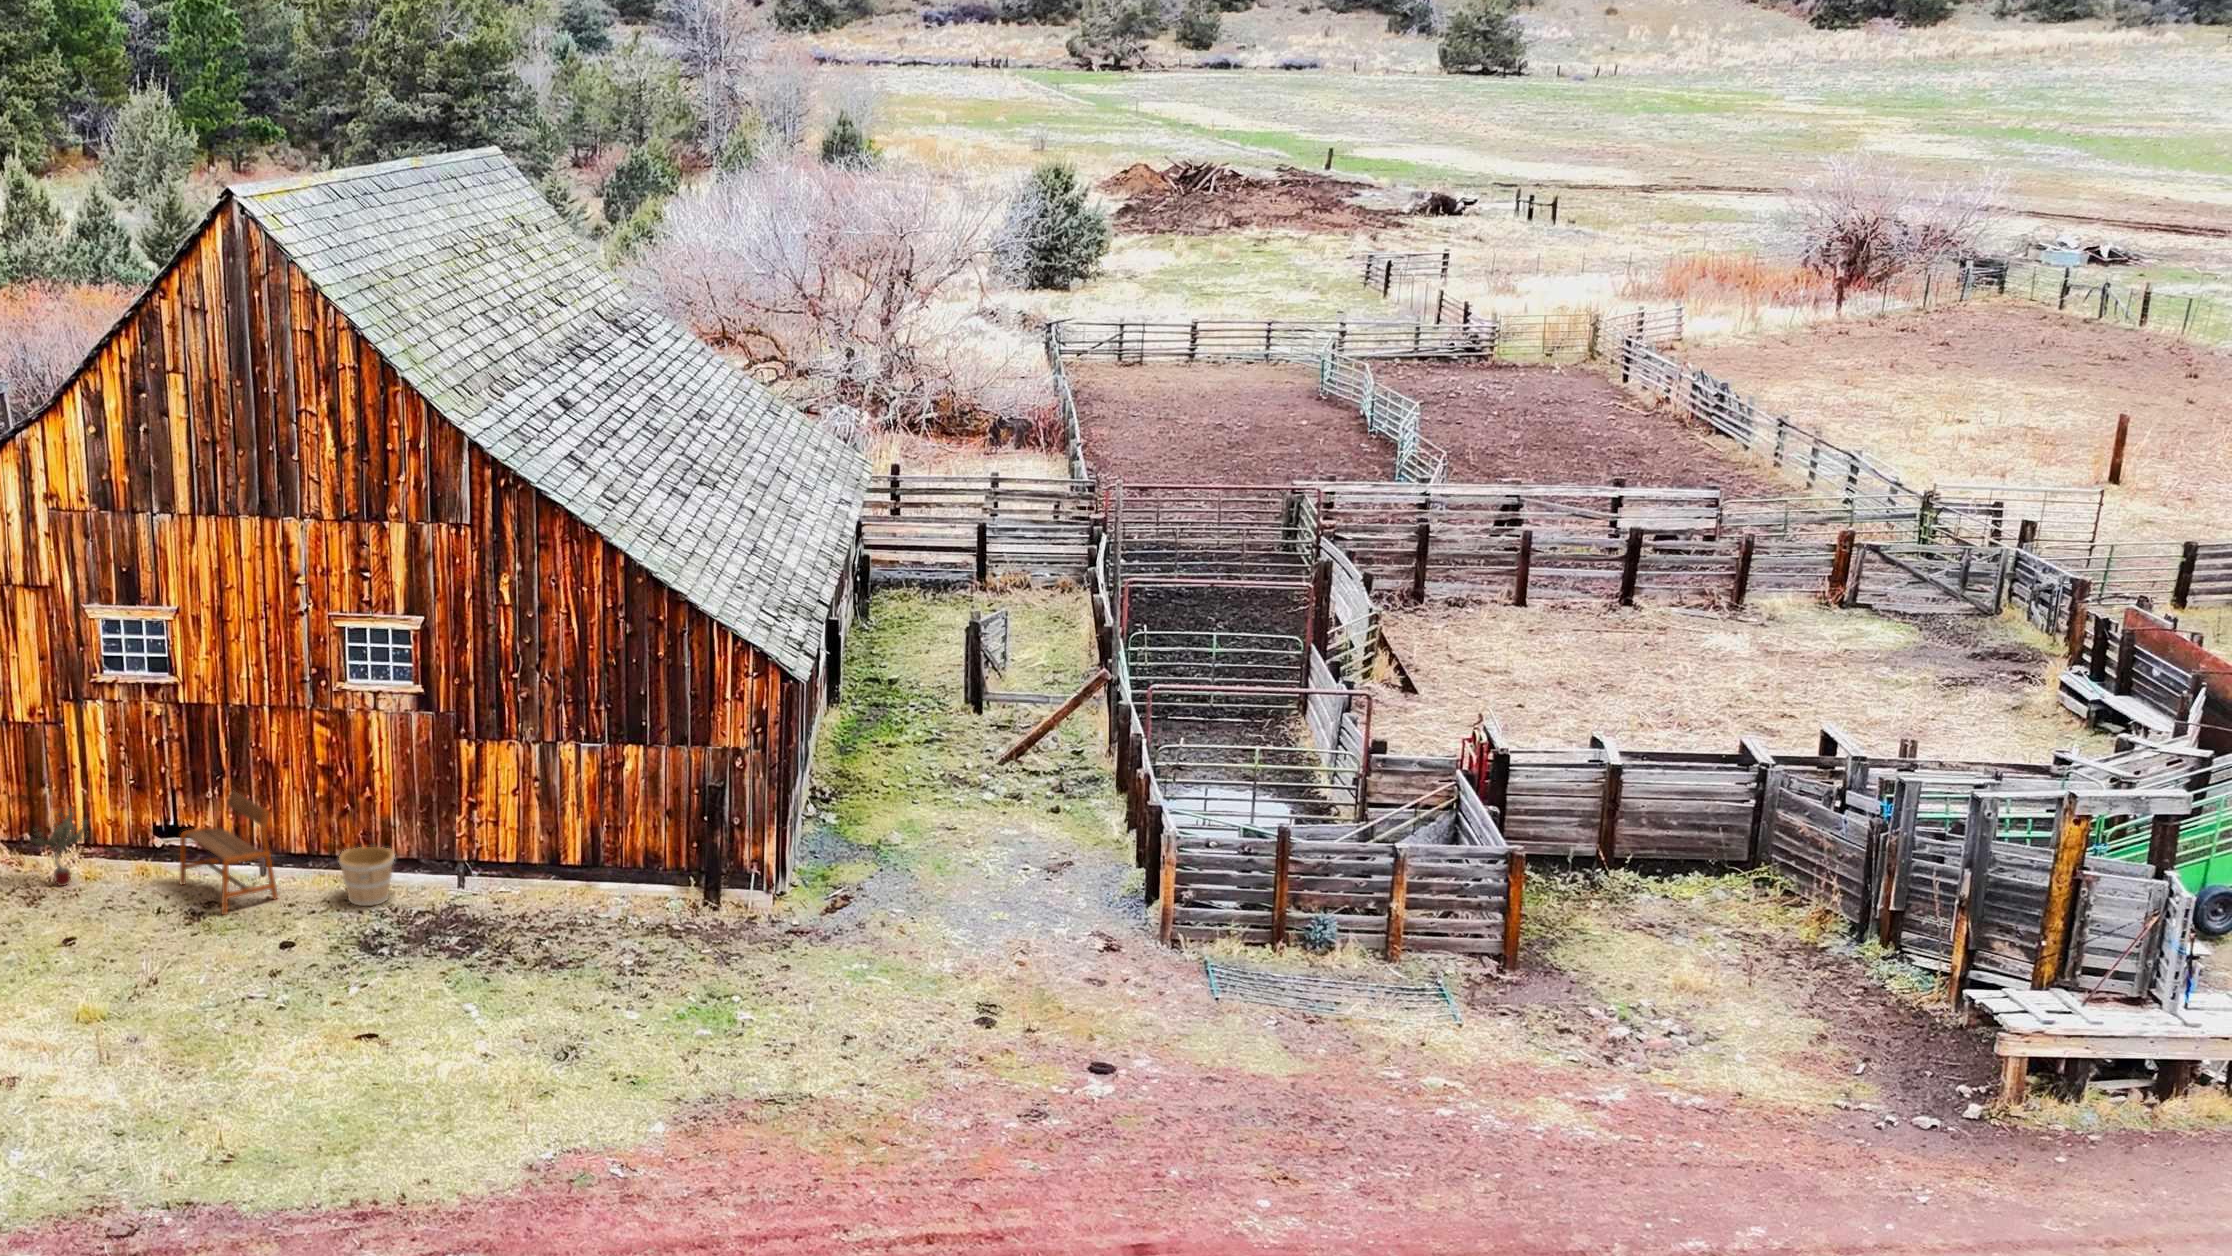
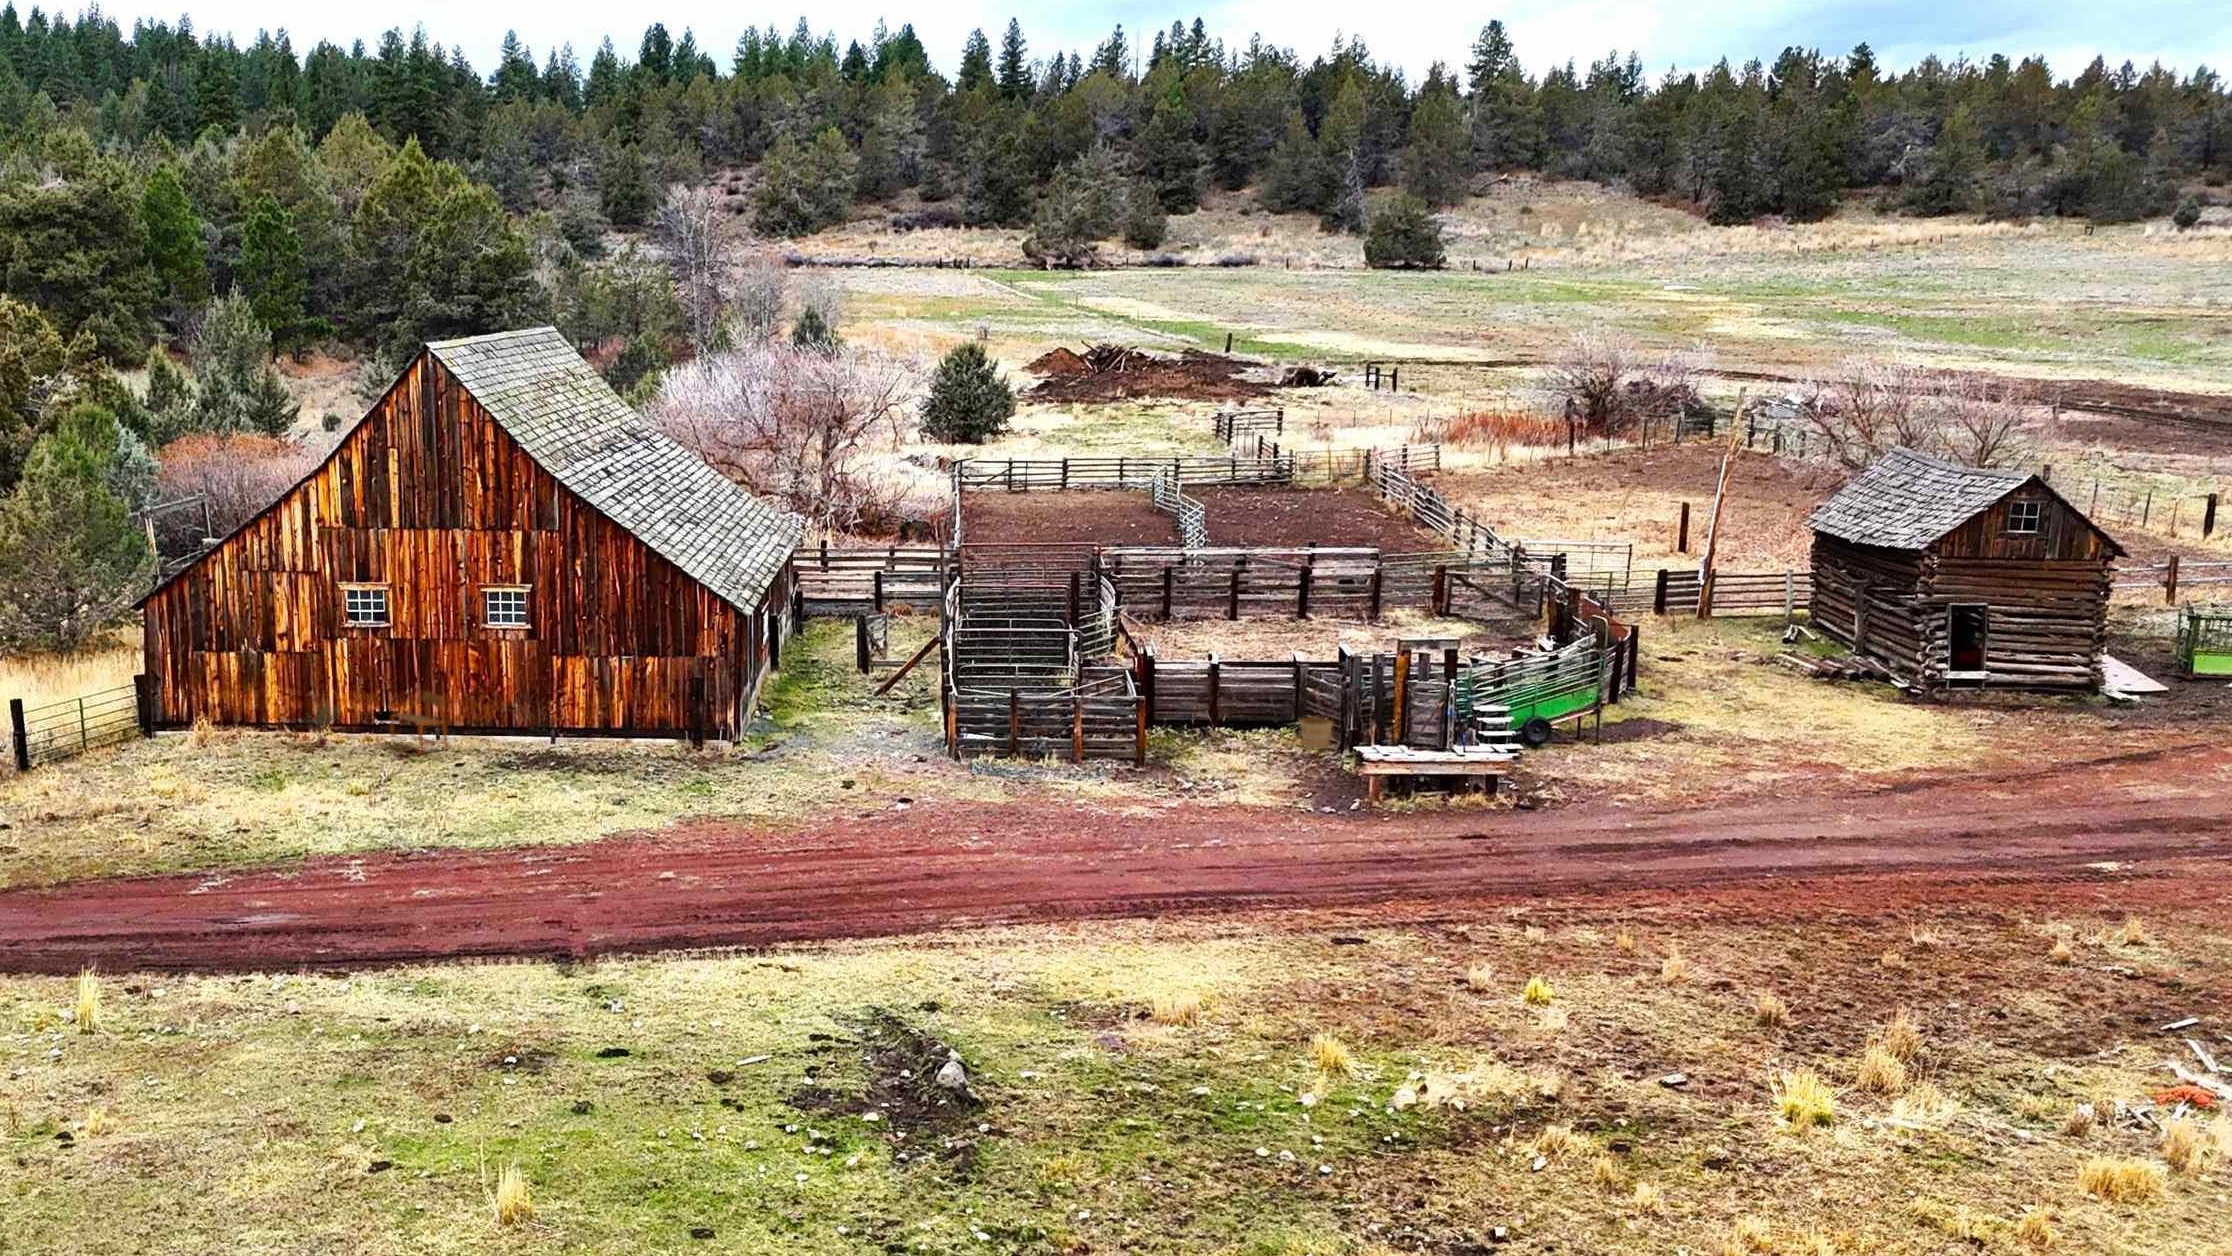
wooden bucket: present [339,847,395,906] -> present [1300,717,1333,749]

